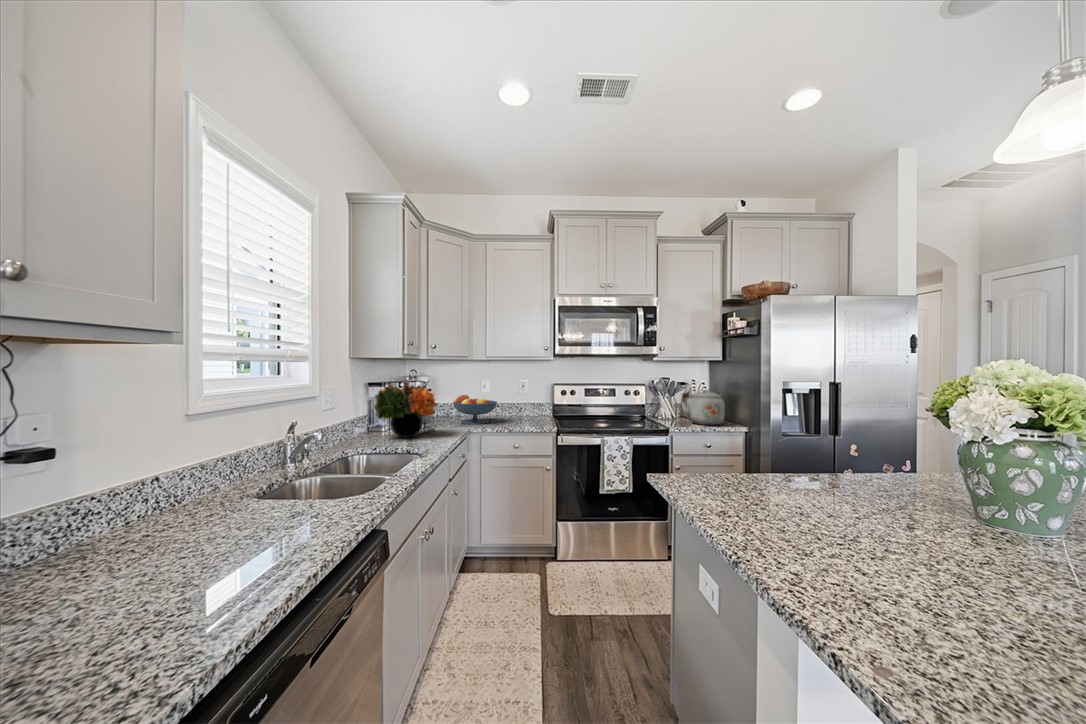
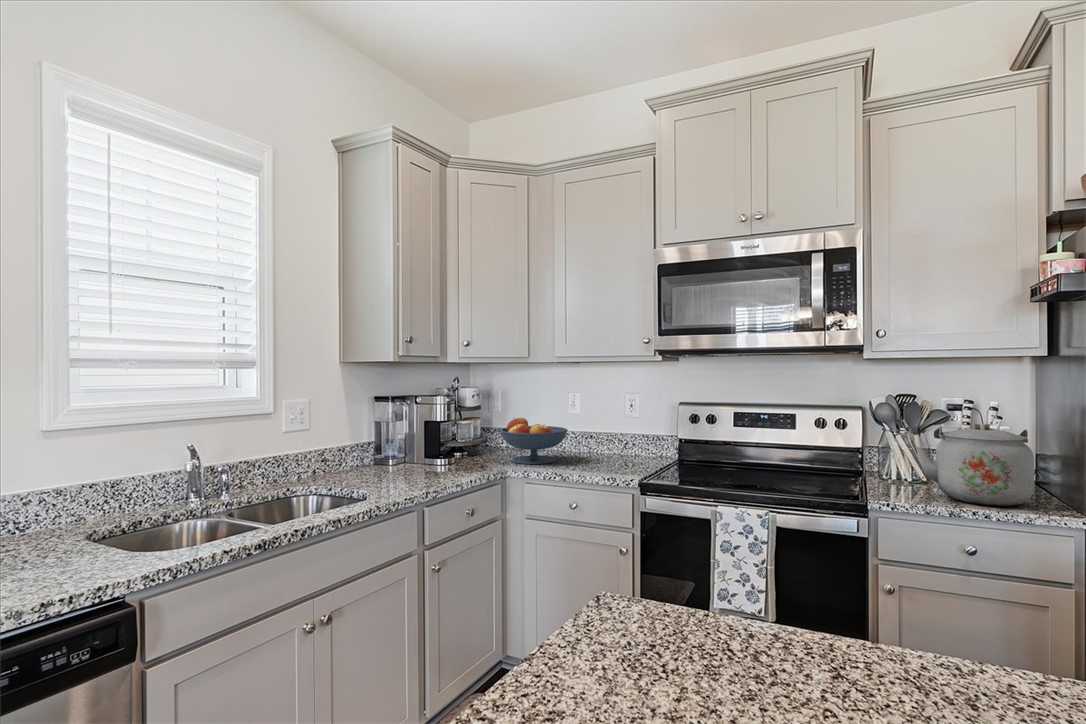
flower arrangement: present [374,382,438,437] -> none [345,398,437,477]

